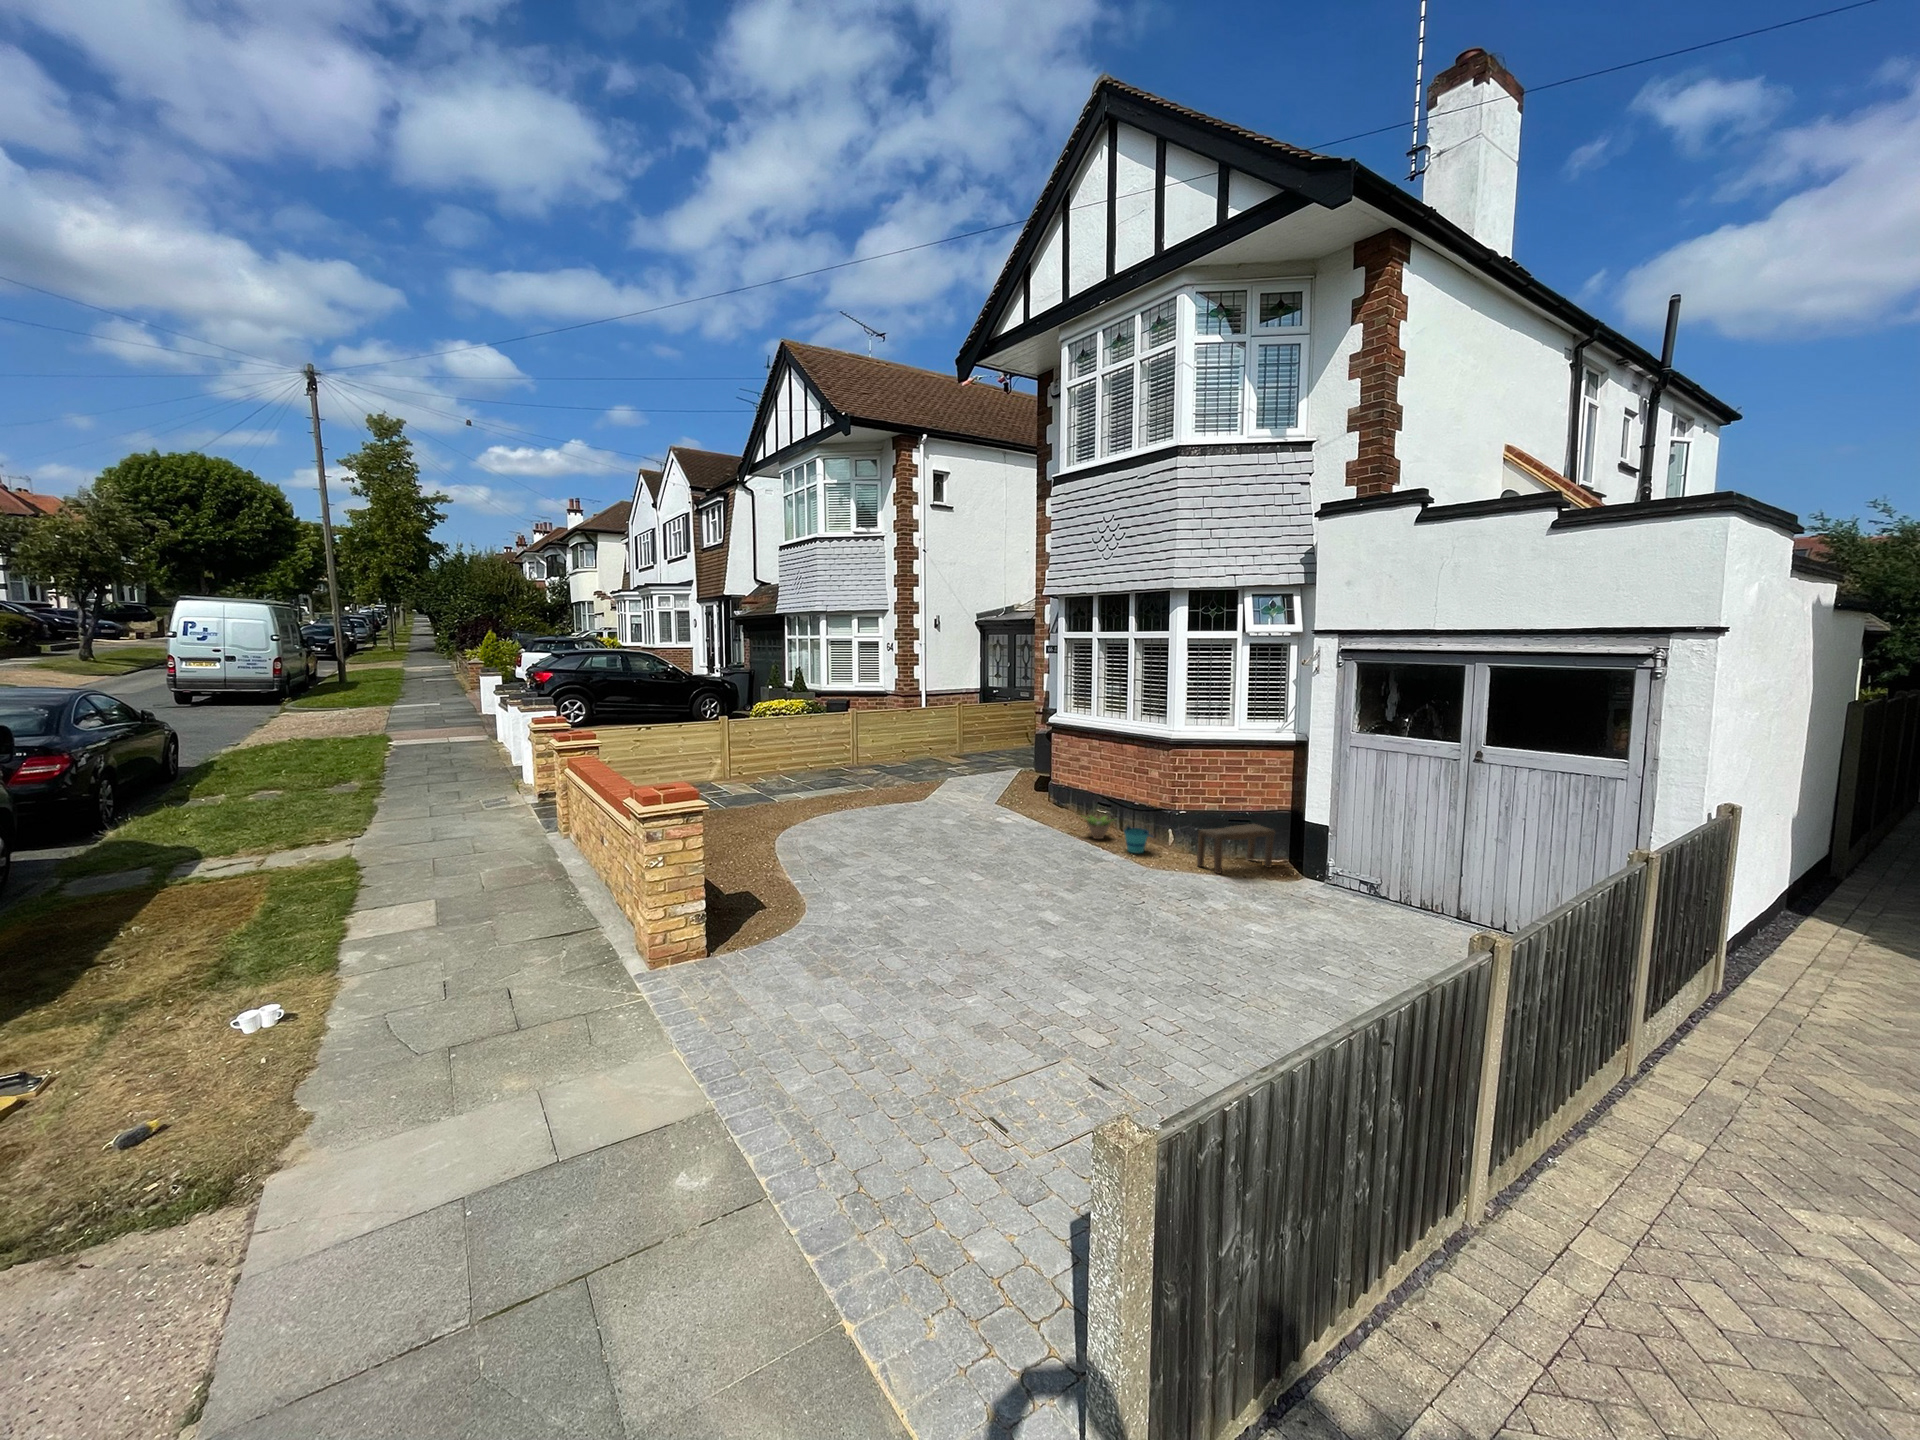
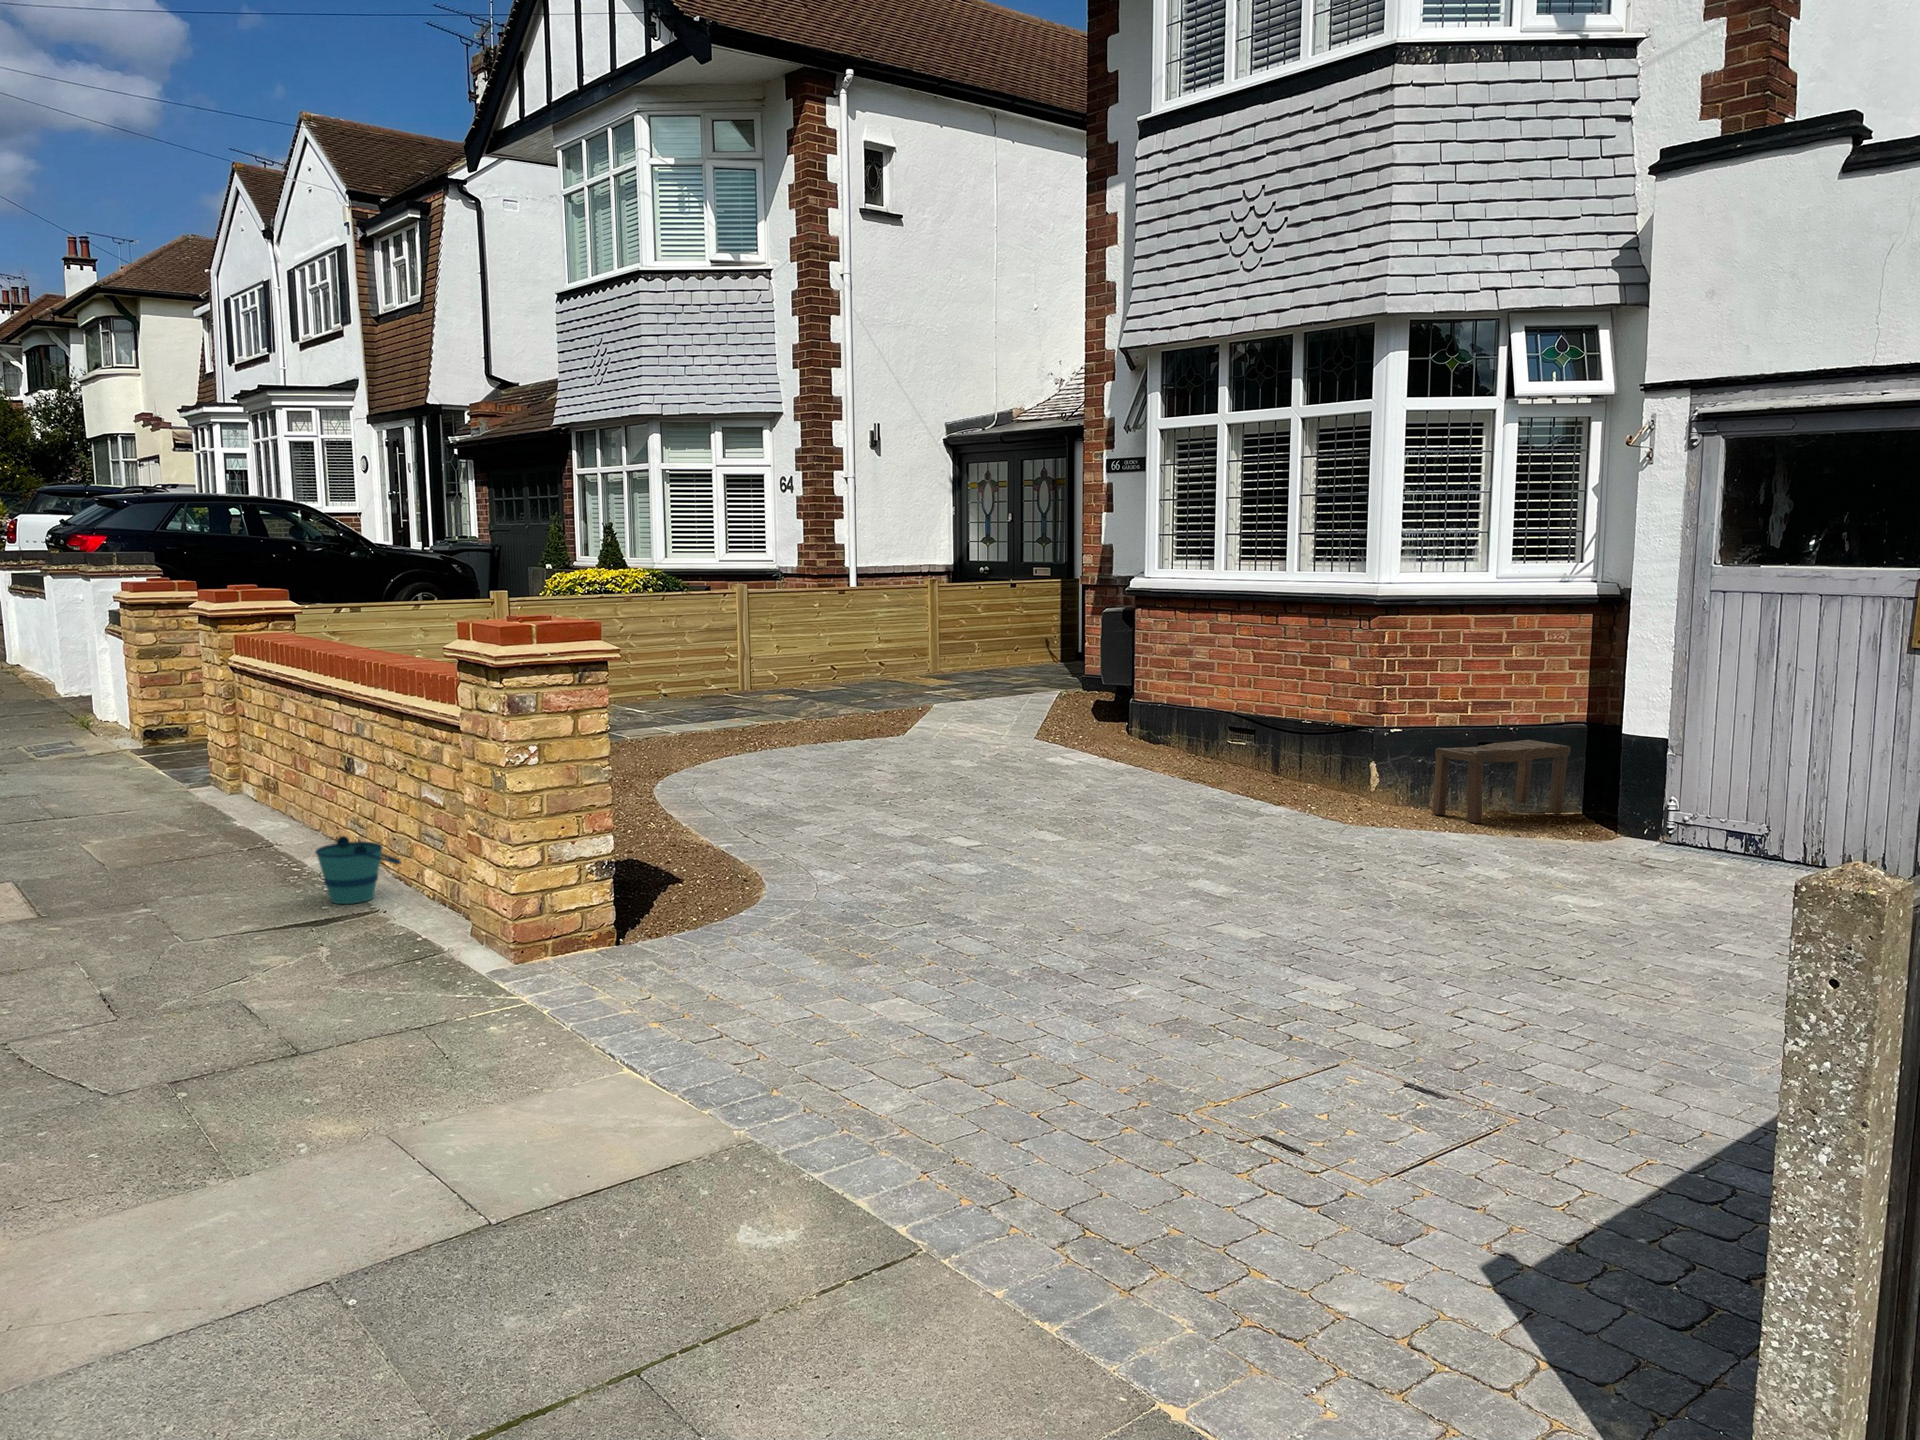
decorative plant: present [1084,816,1113,839] -> none [1204,741,1278,784]
bucket: present [1124,826,1153,853] -> present [315,836,401,904]

